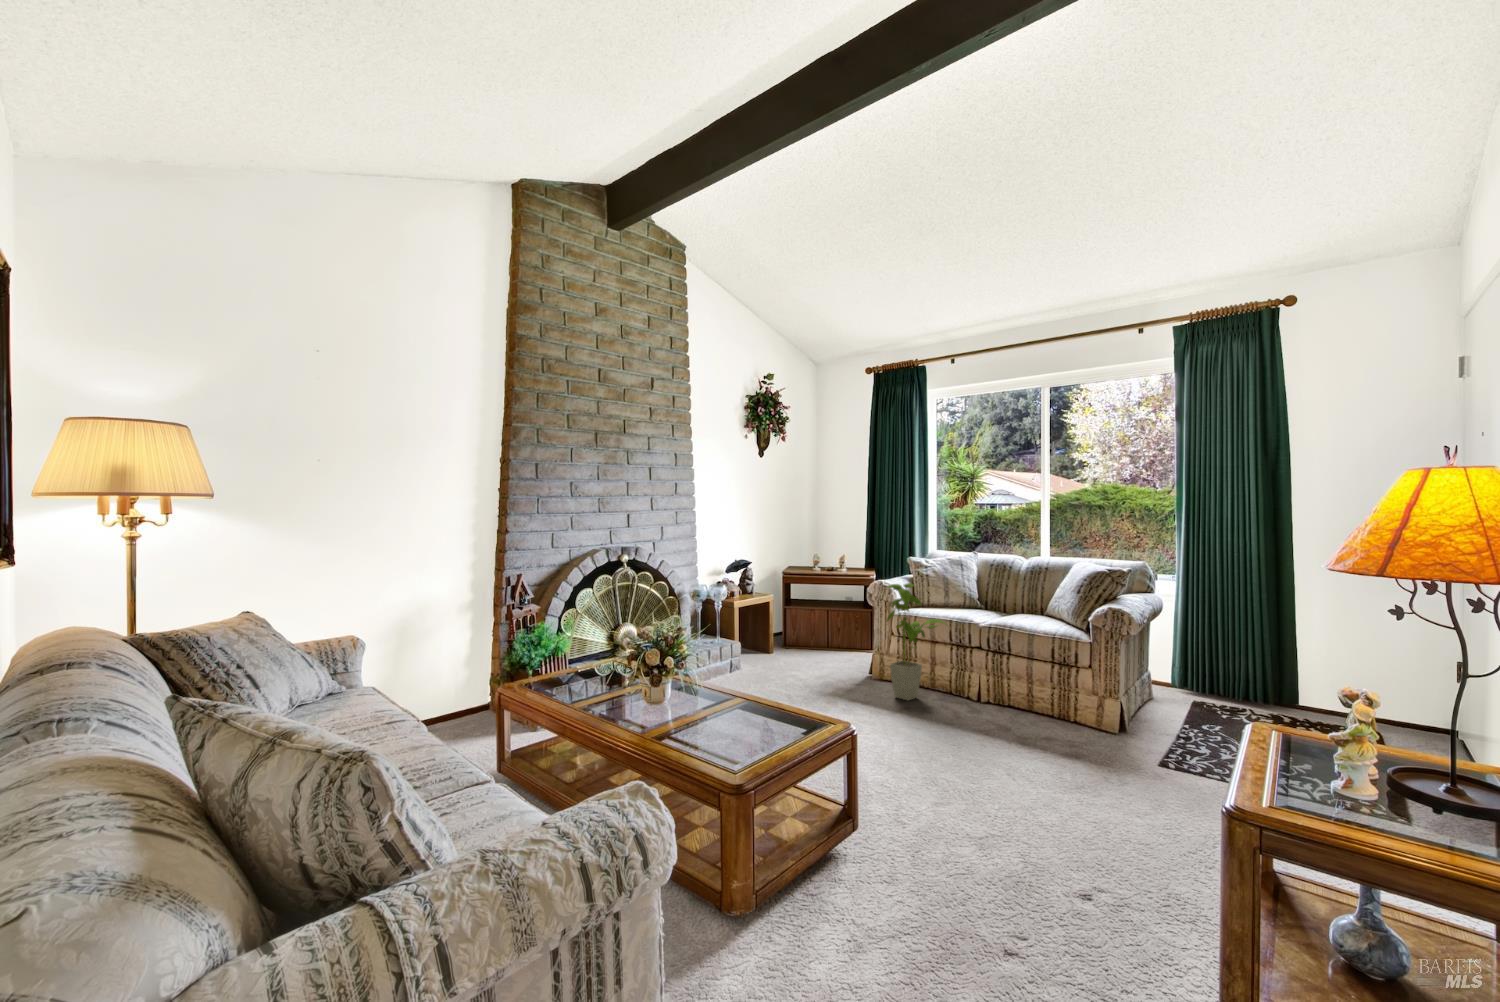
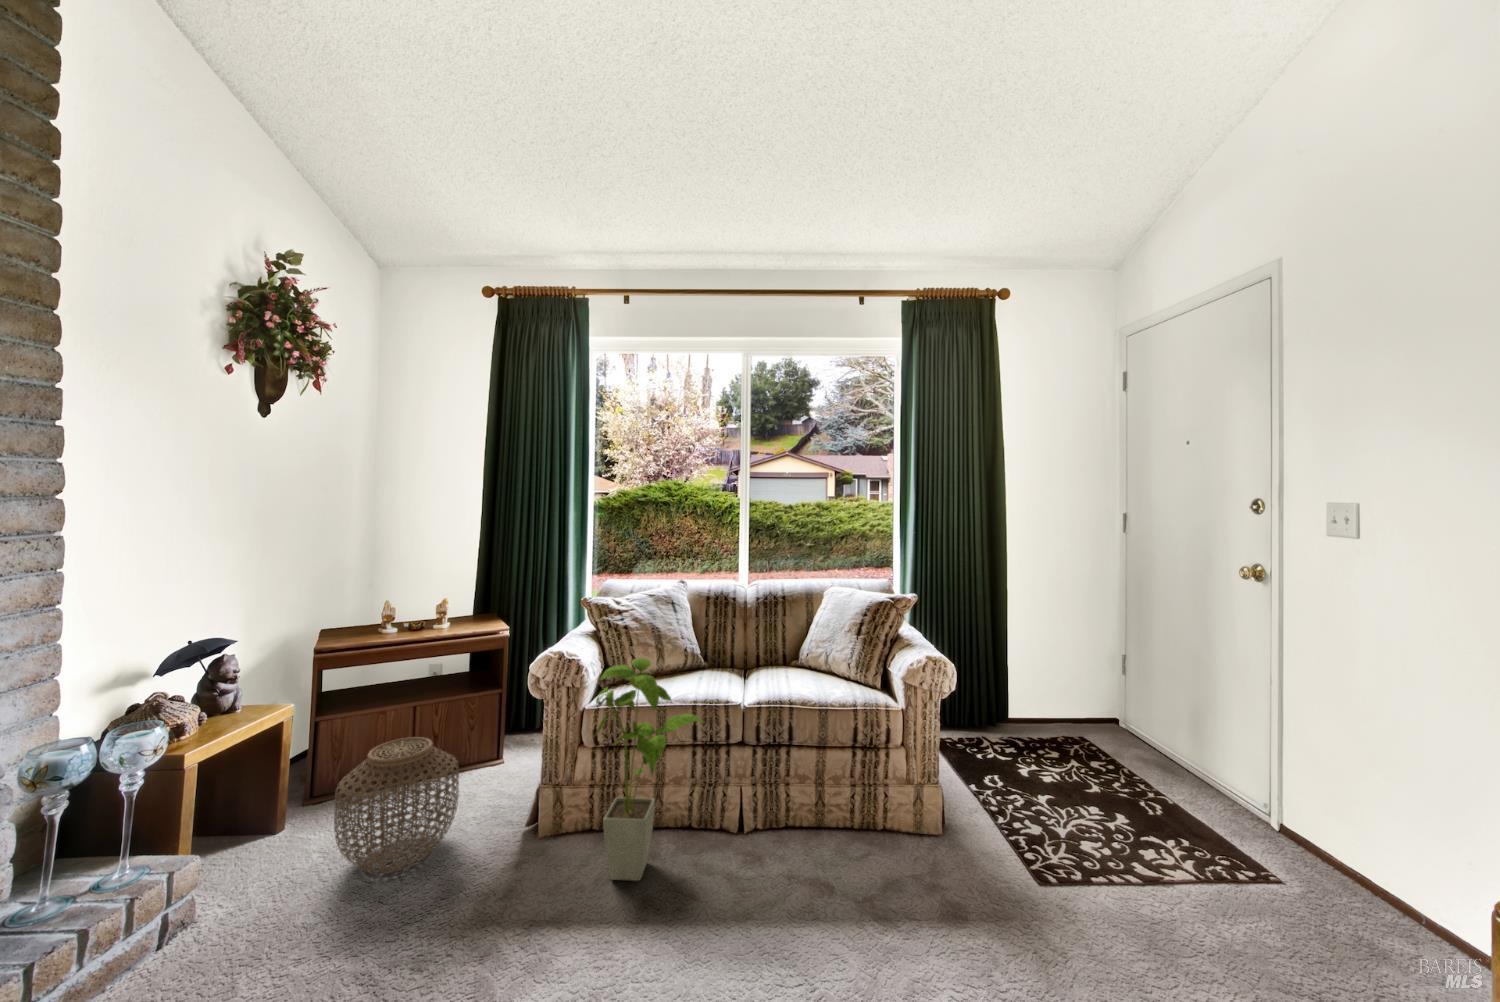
woven basket: none [784,616,835,674] -> present [334,737,459,875]

